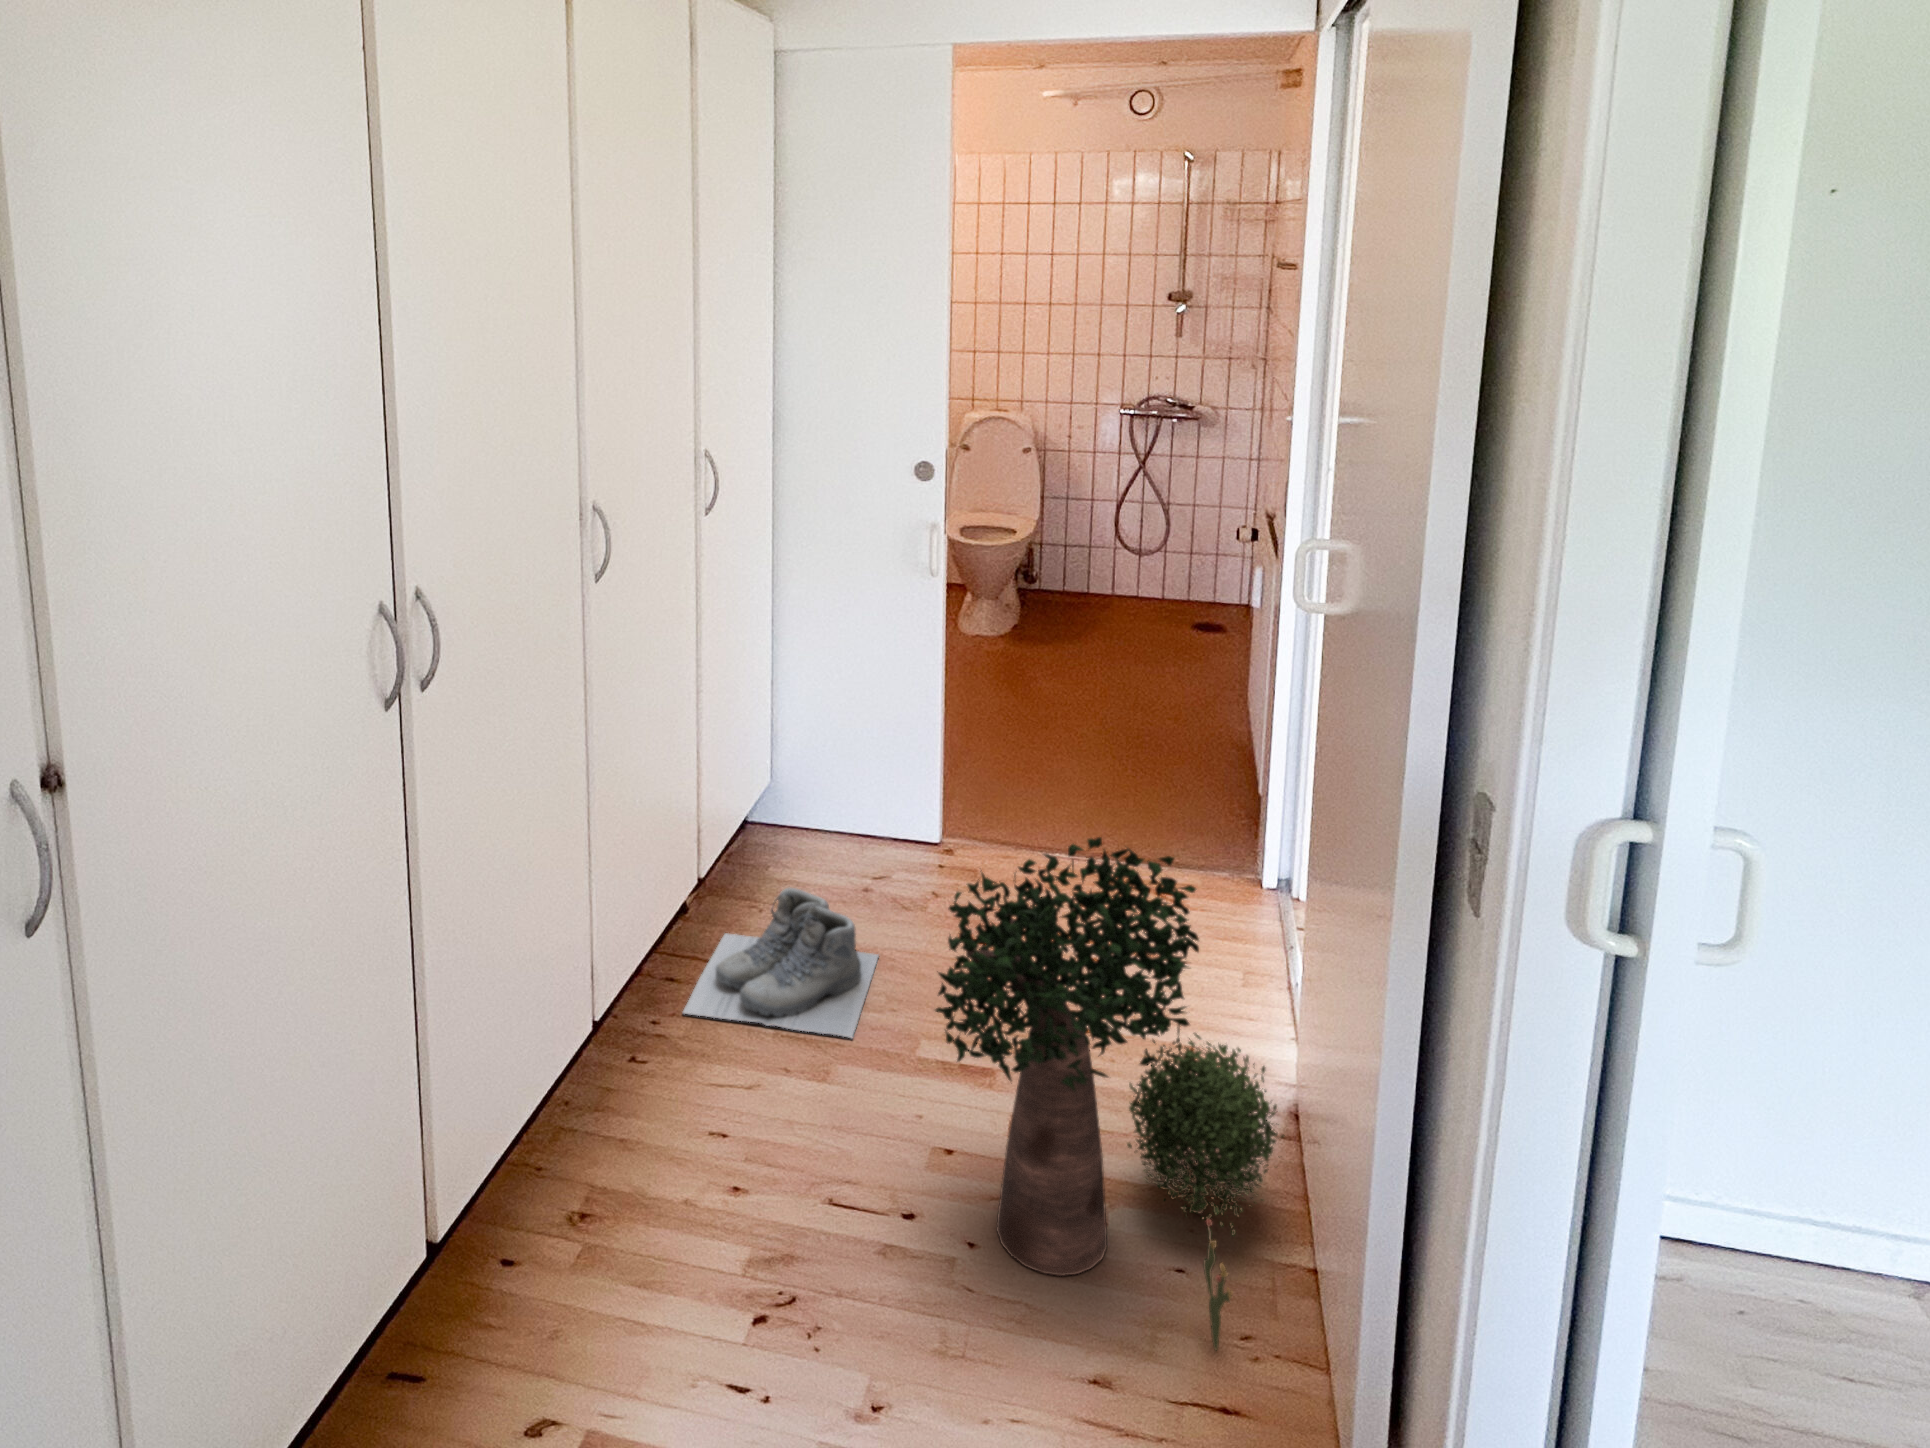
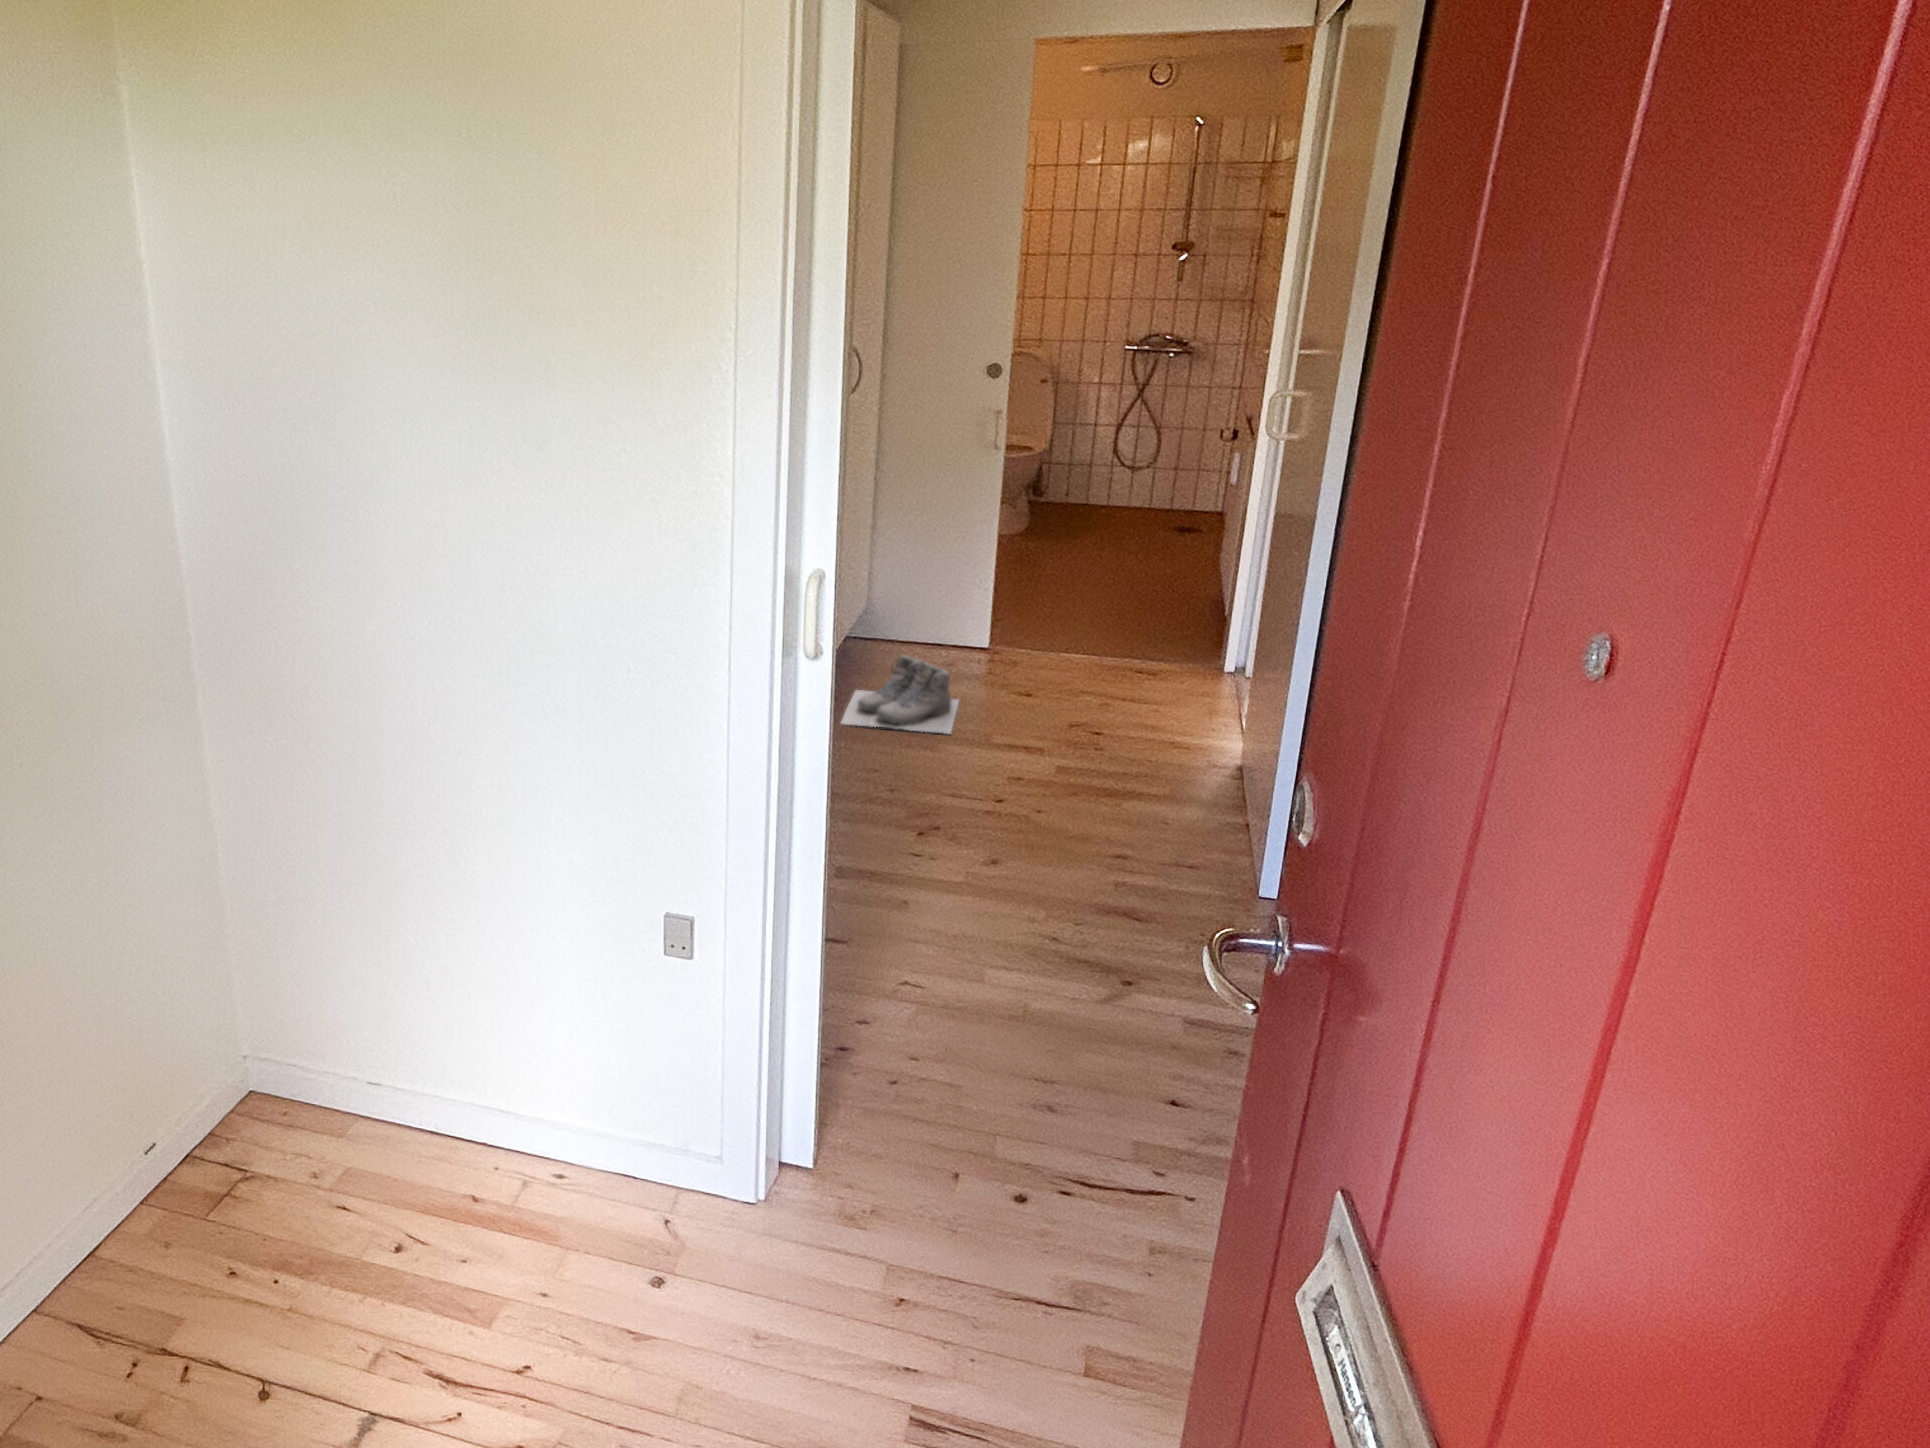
potted plant: present [935,837,1284,1350] -> none [1026,570,1229,844]

